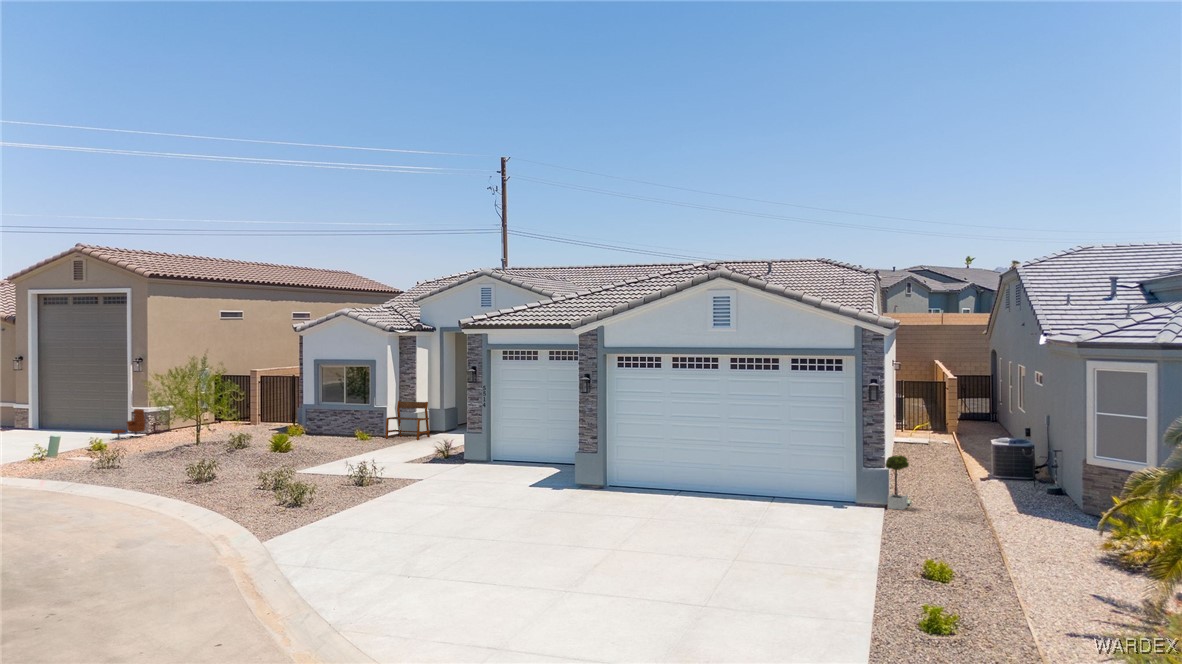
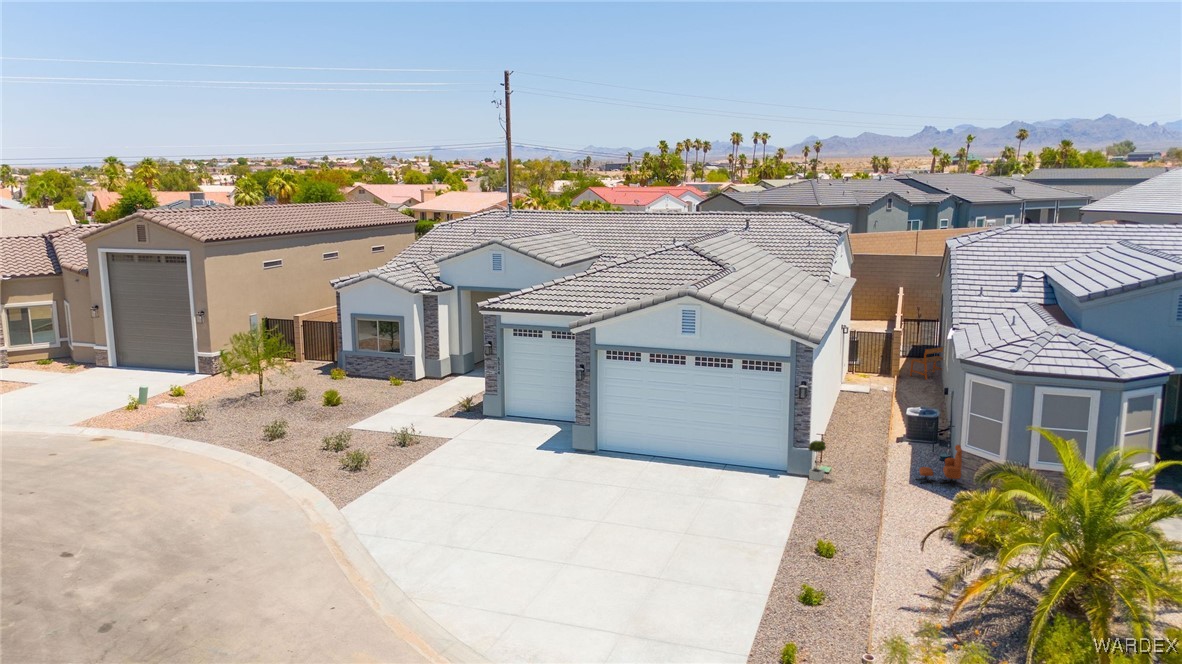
bench: present [386,401,430,440] -> present [910,347,944,379]
lounge chair: present [111,409,145,440] -> present [917,445,963,487]

